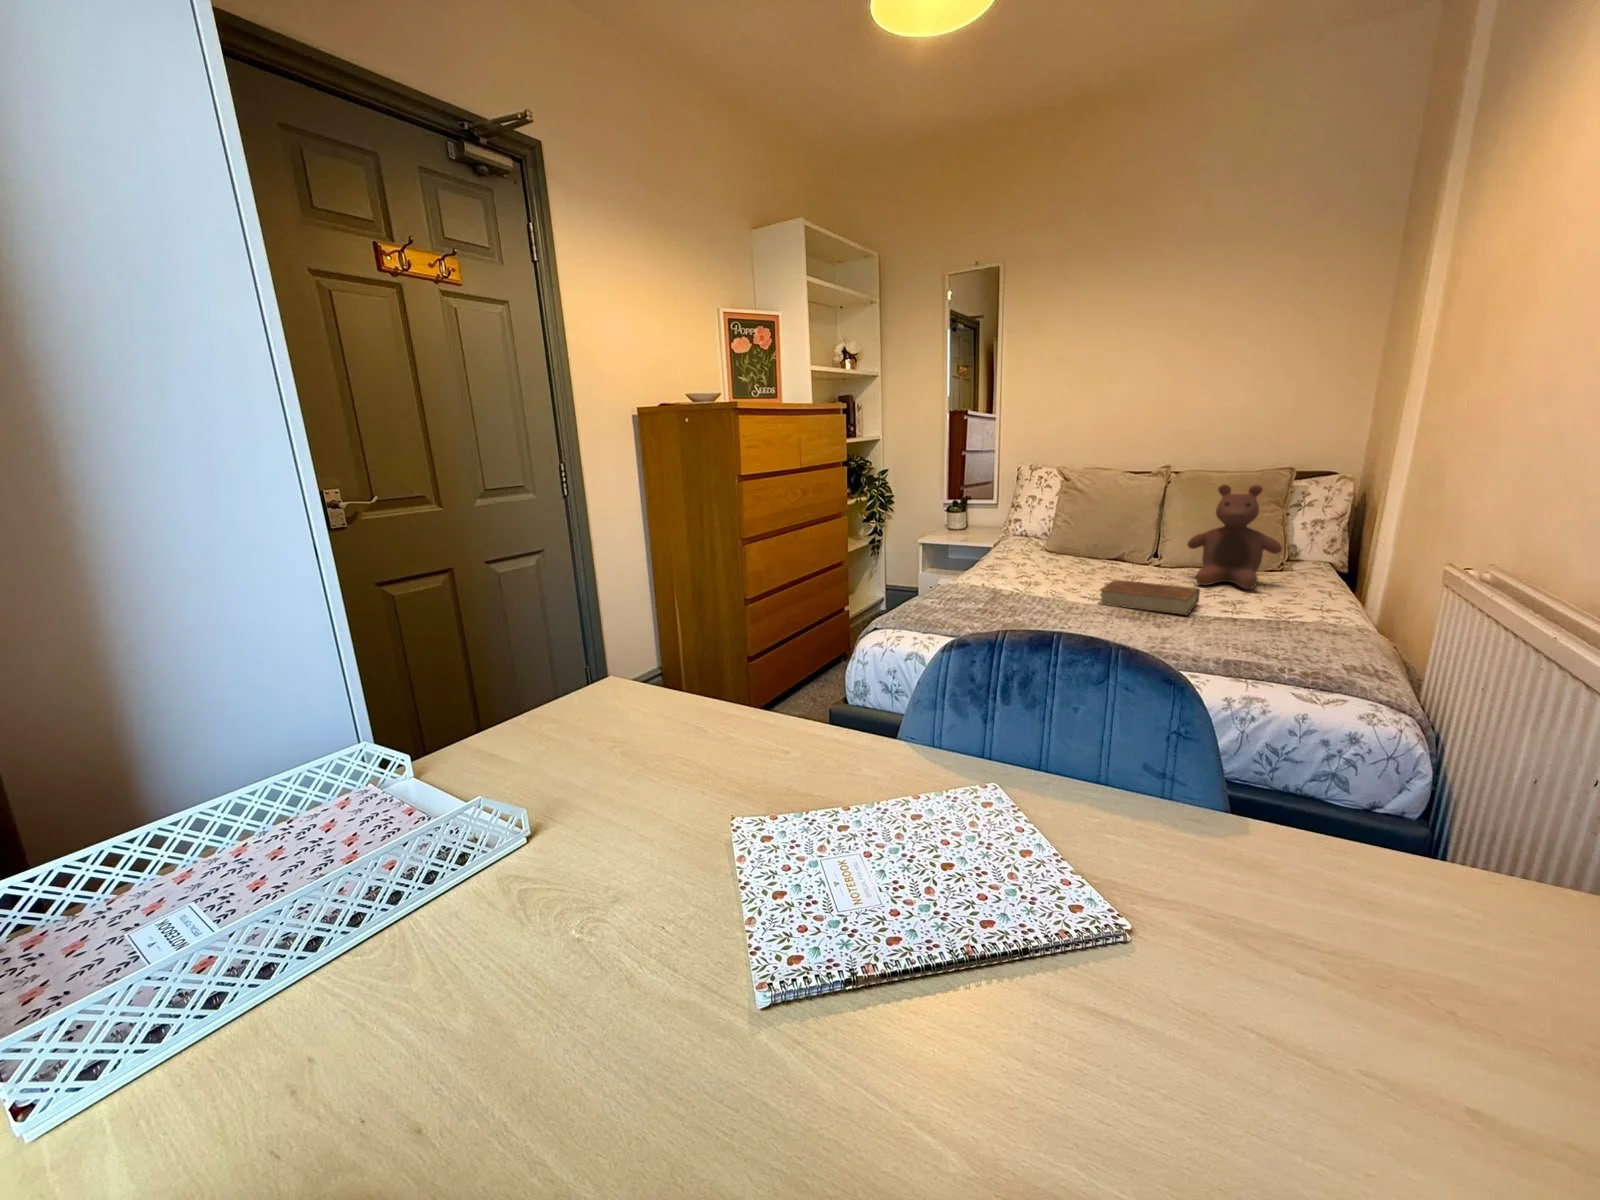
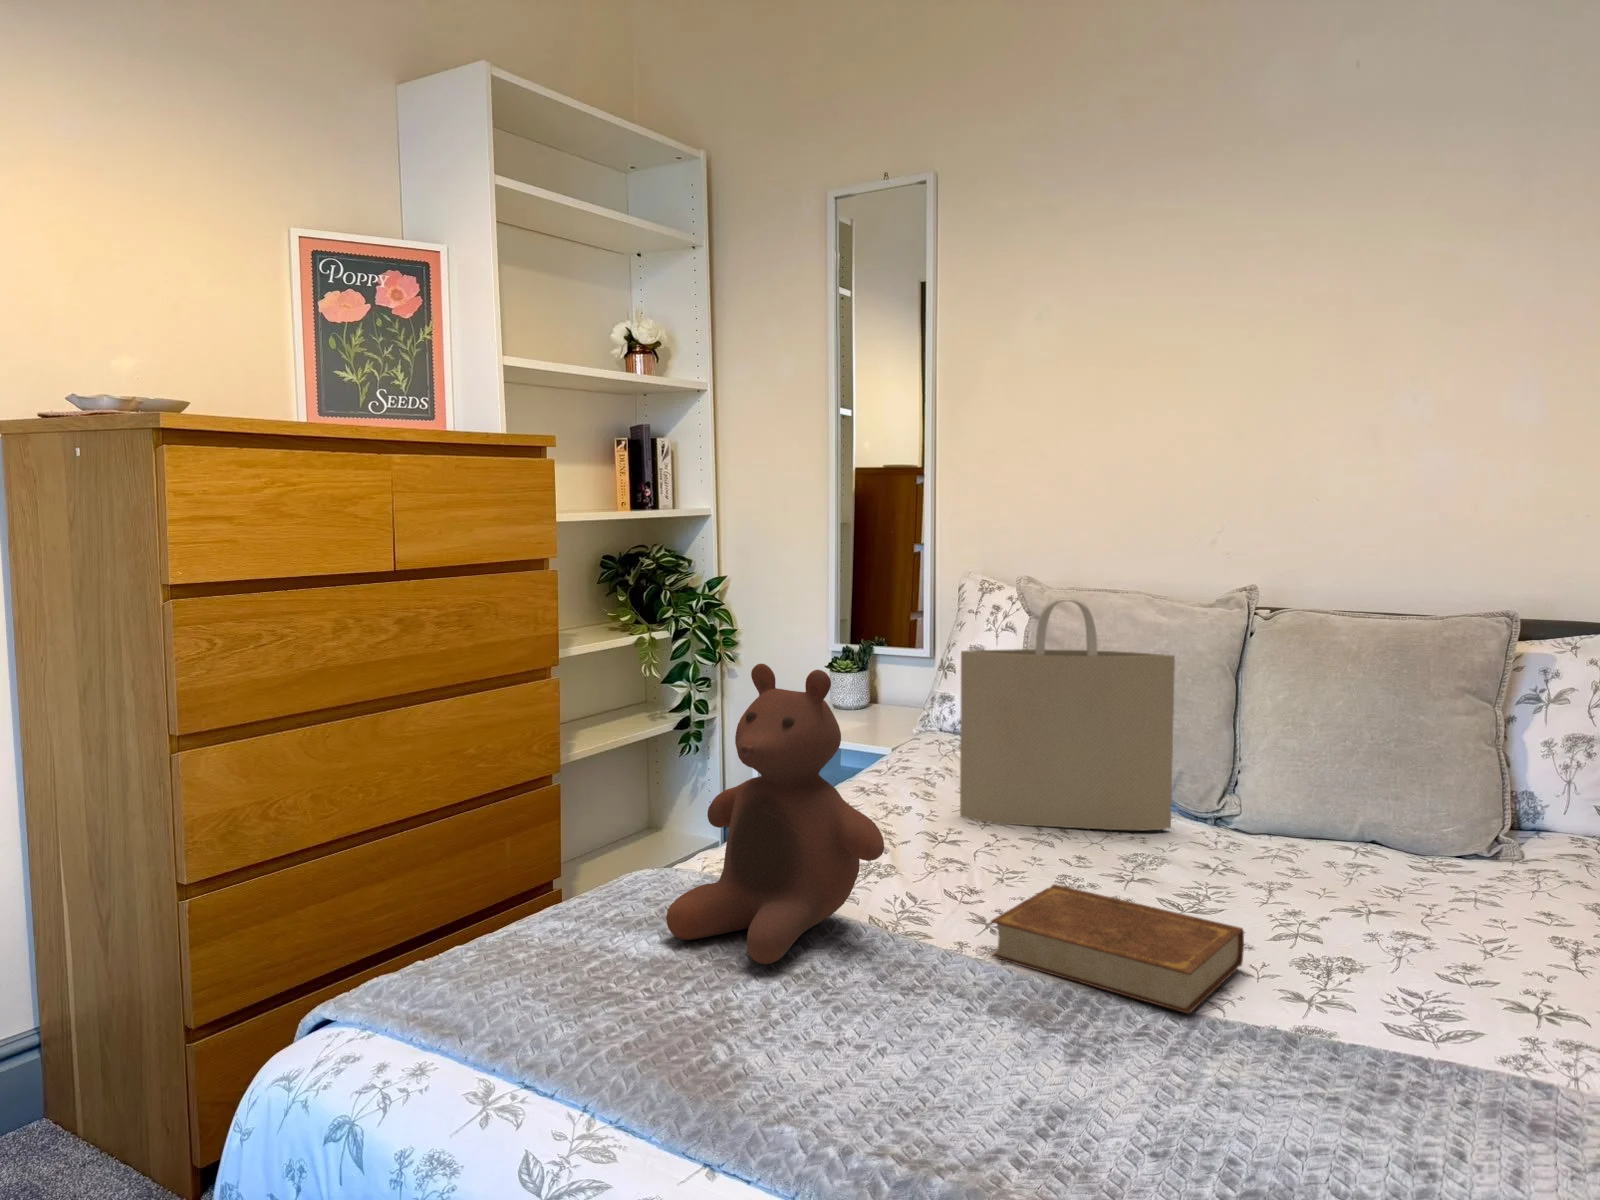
tote bag: none [1045,467,1146,567] -> present [960,595,1175,830]
stuffed bear: present [1187,485,1282,589] -> present [666,664,884,964]

